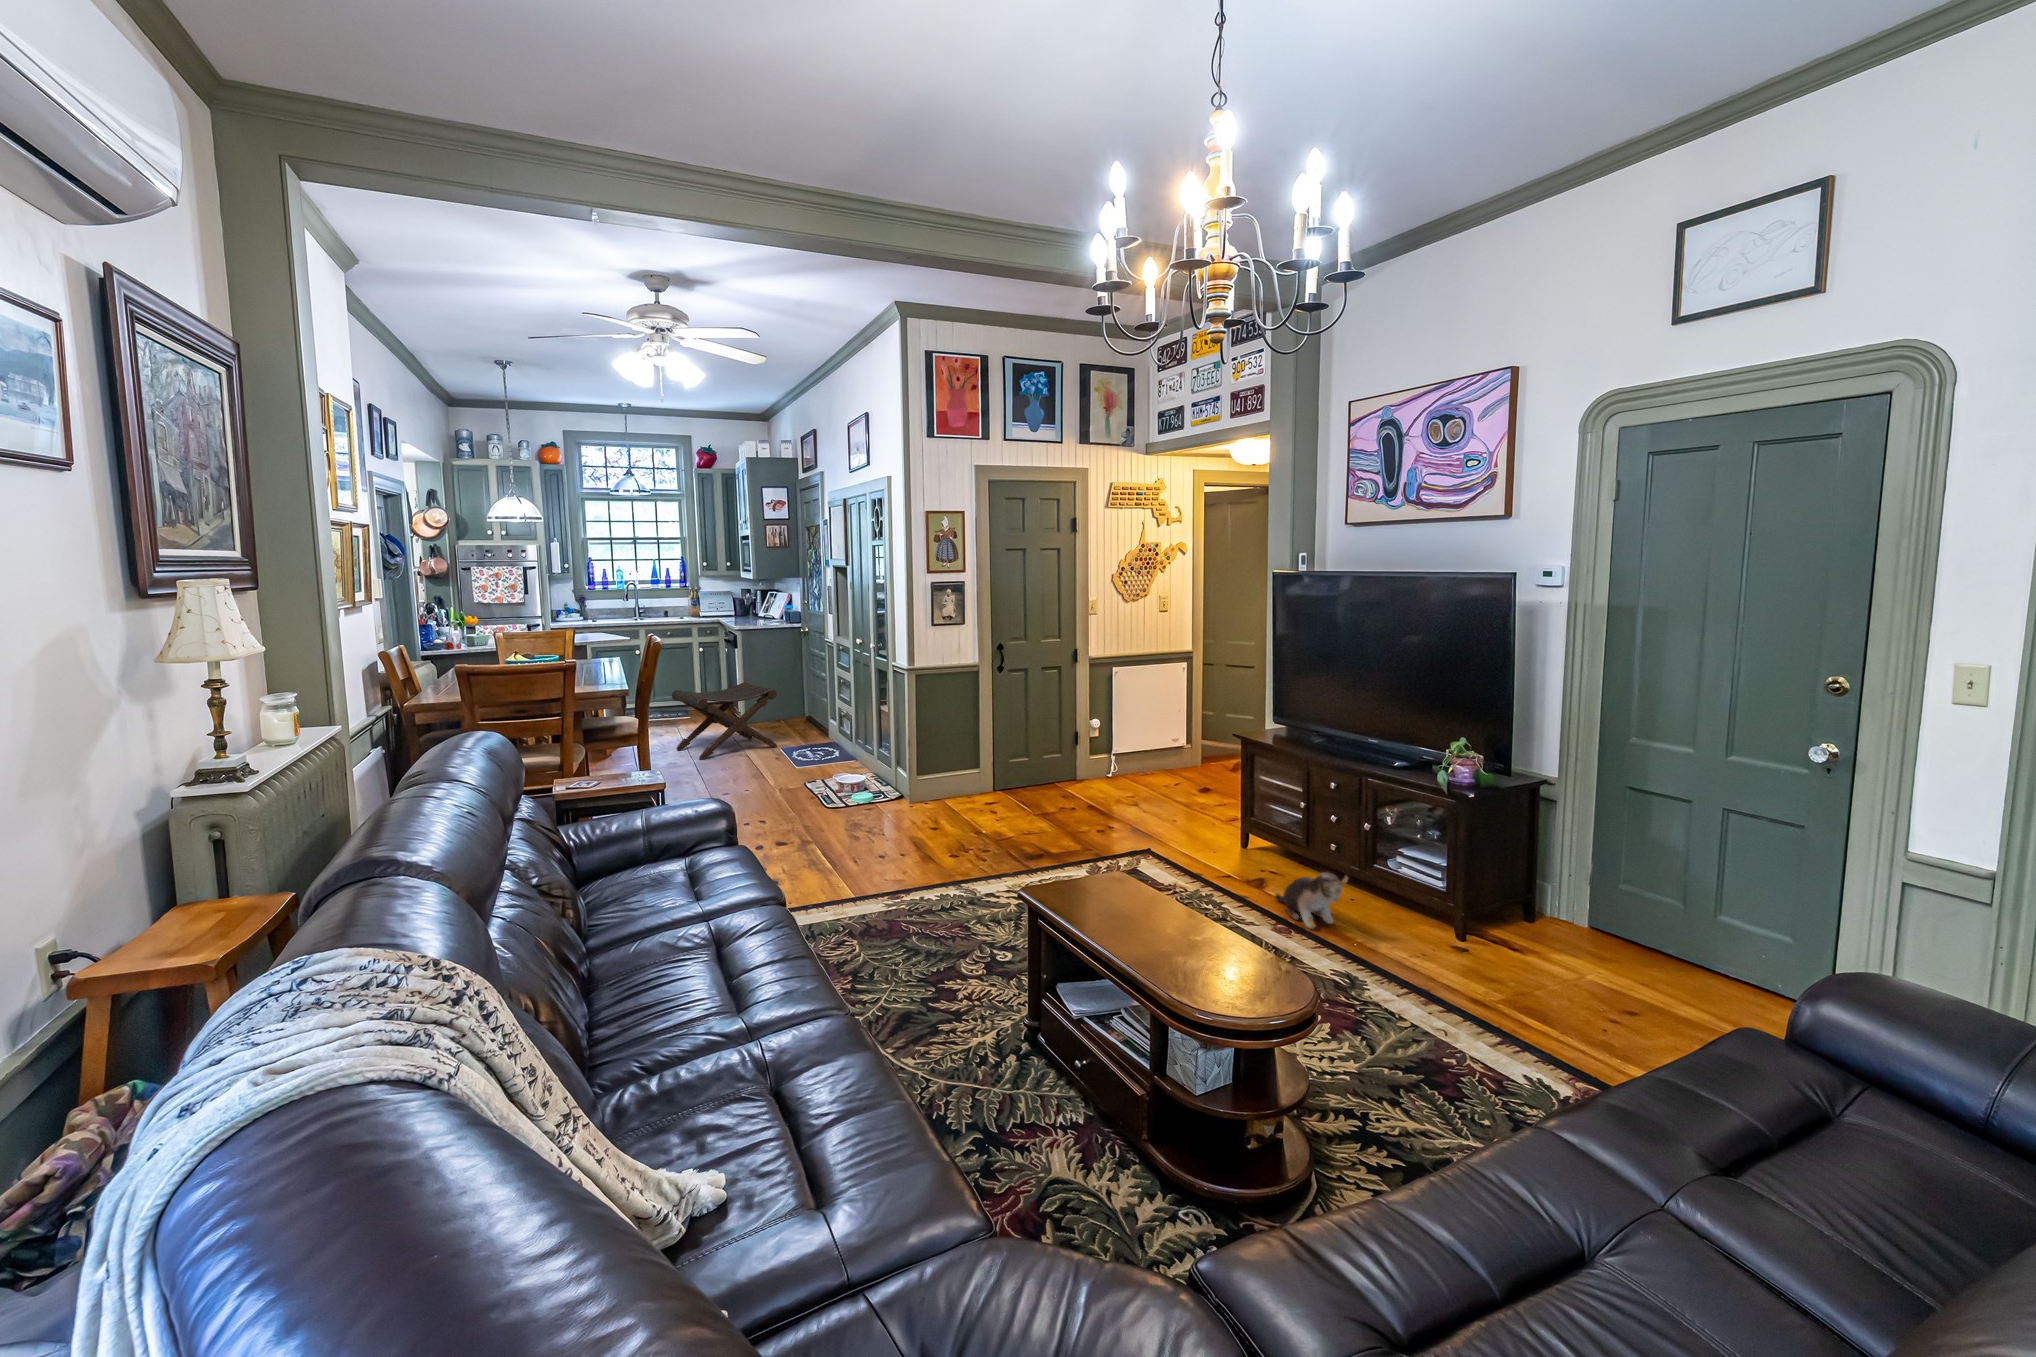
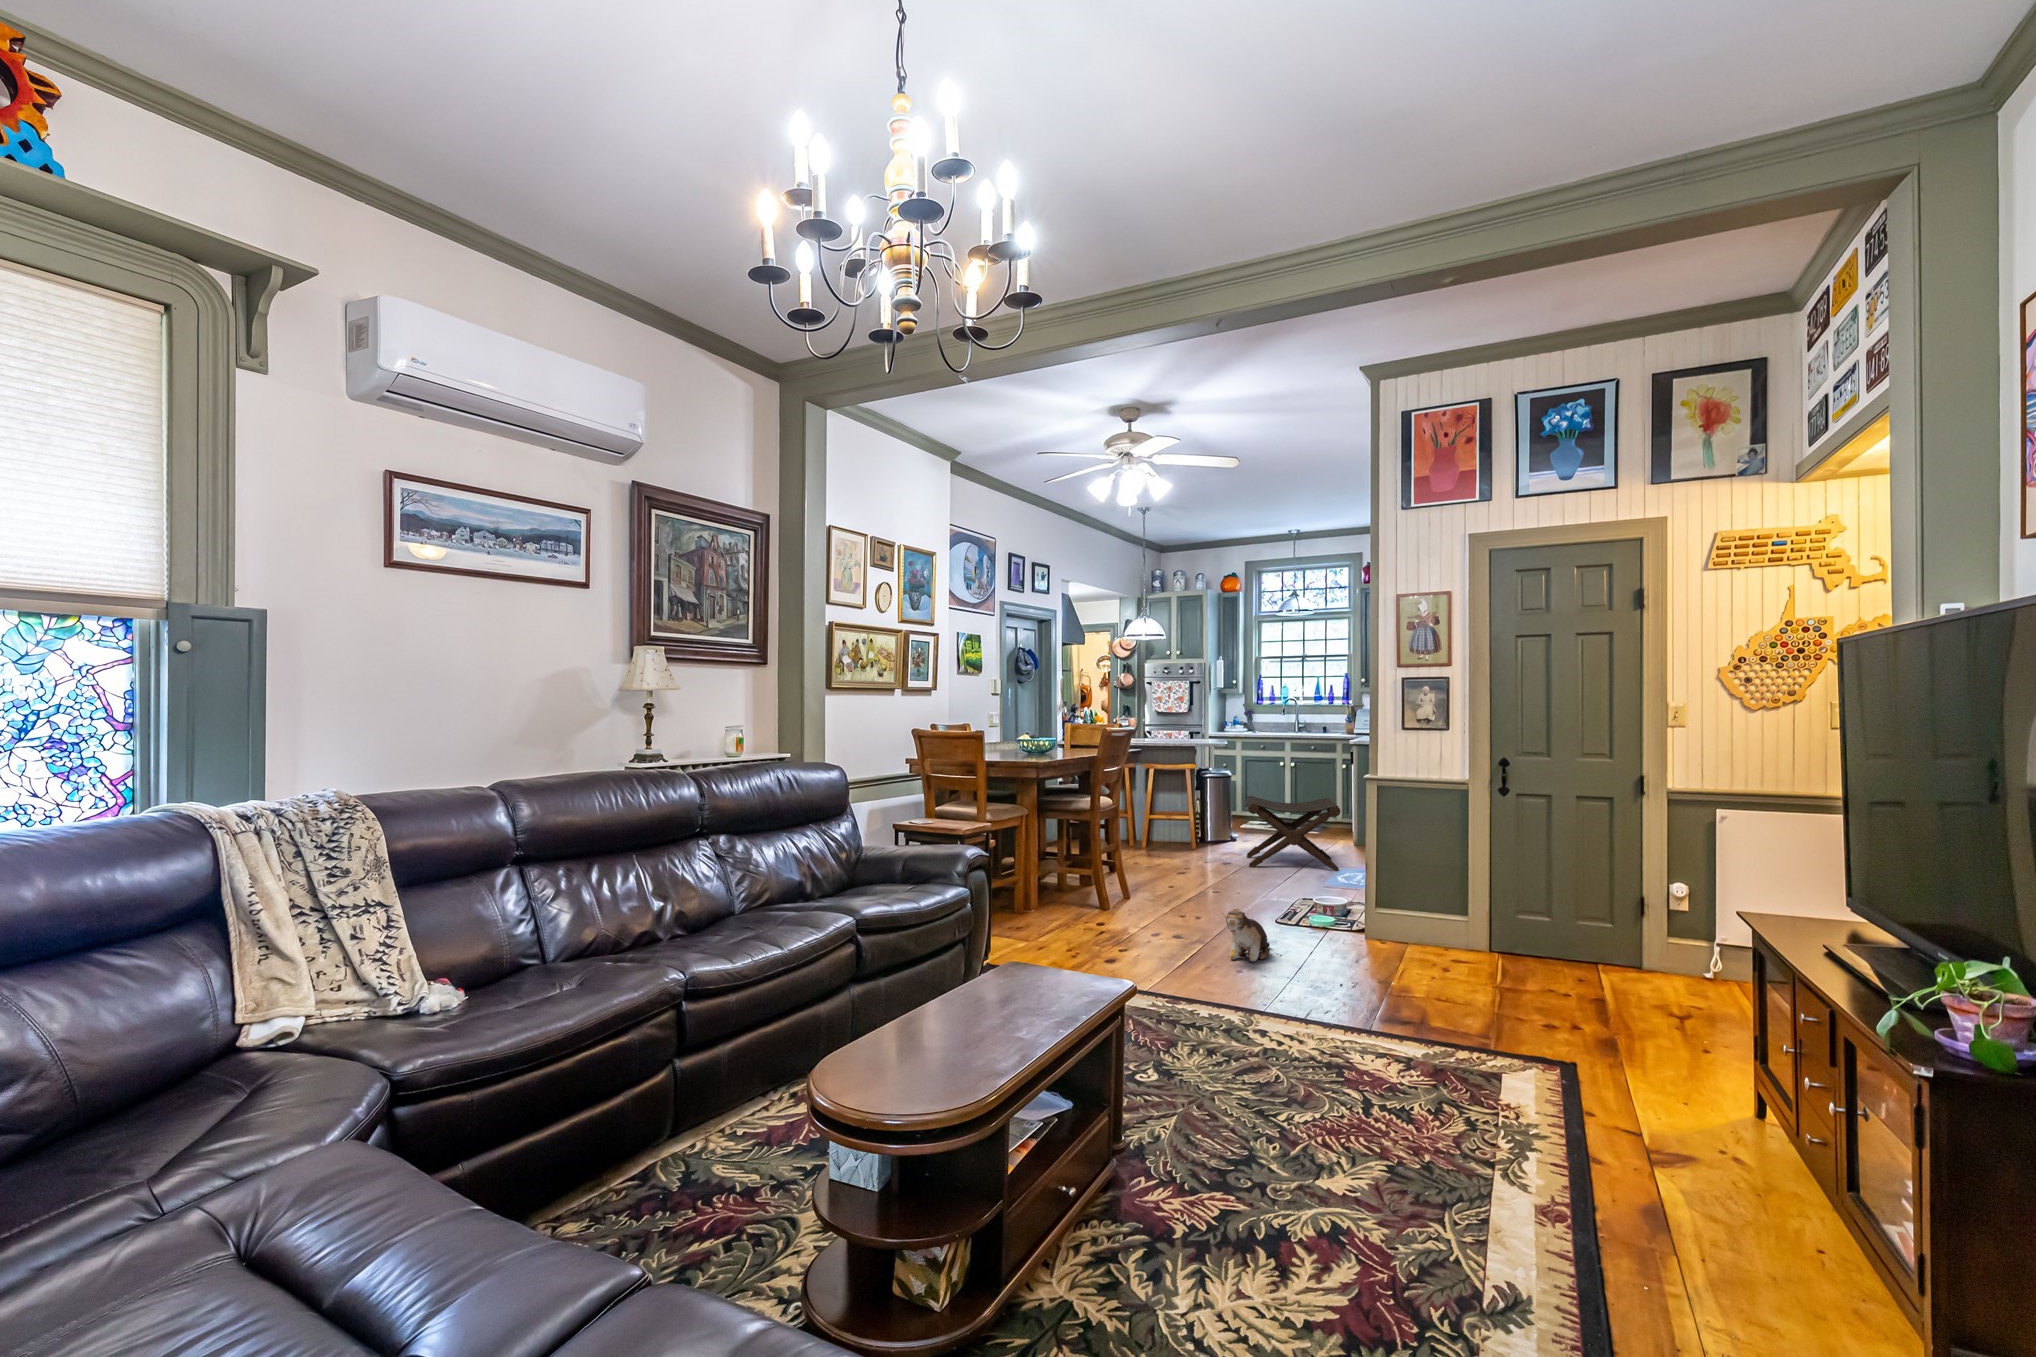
plush toy: present [1275,872,1348,929] -> present [1222,909,1270,961]

